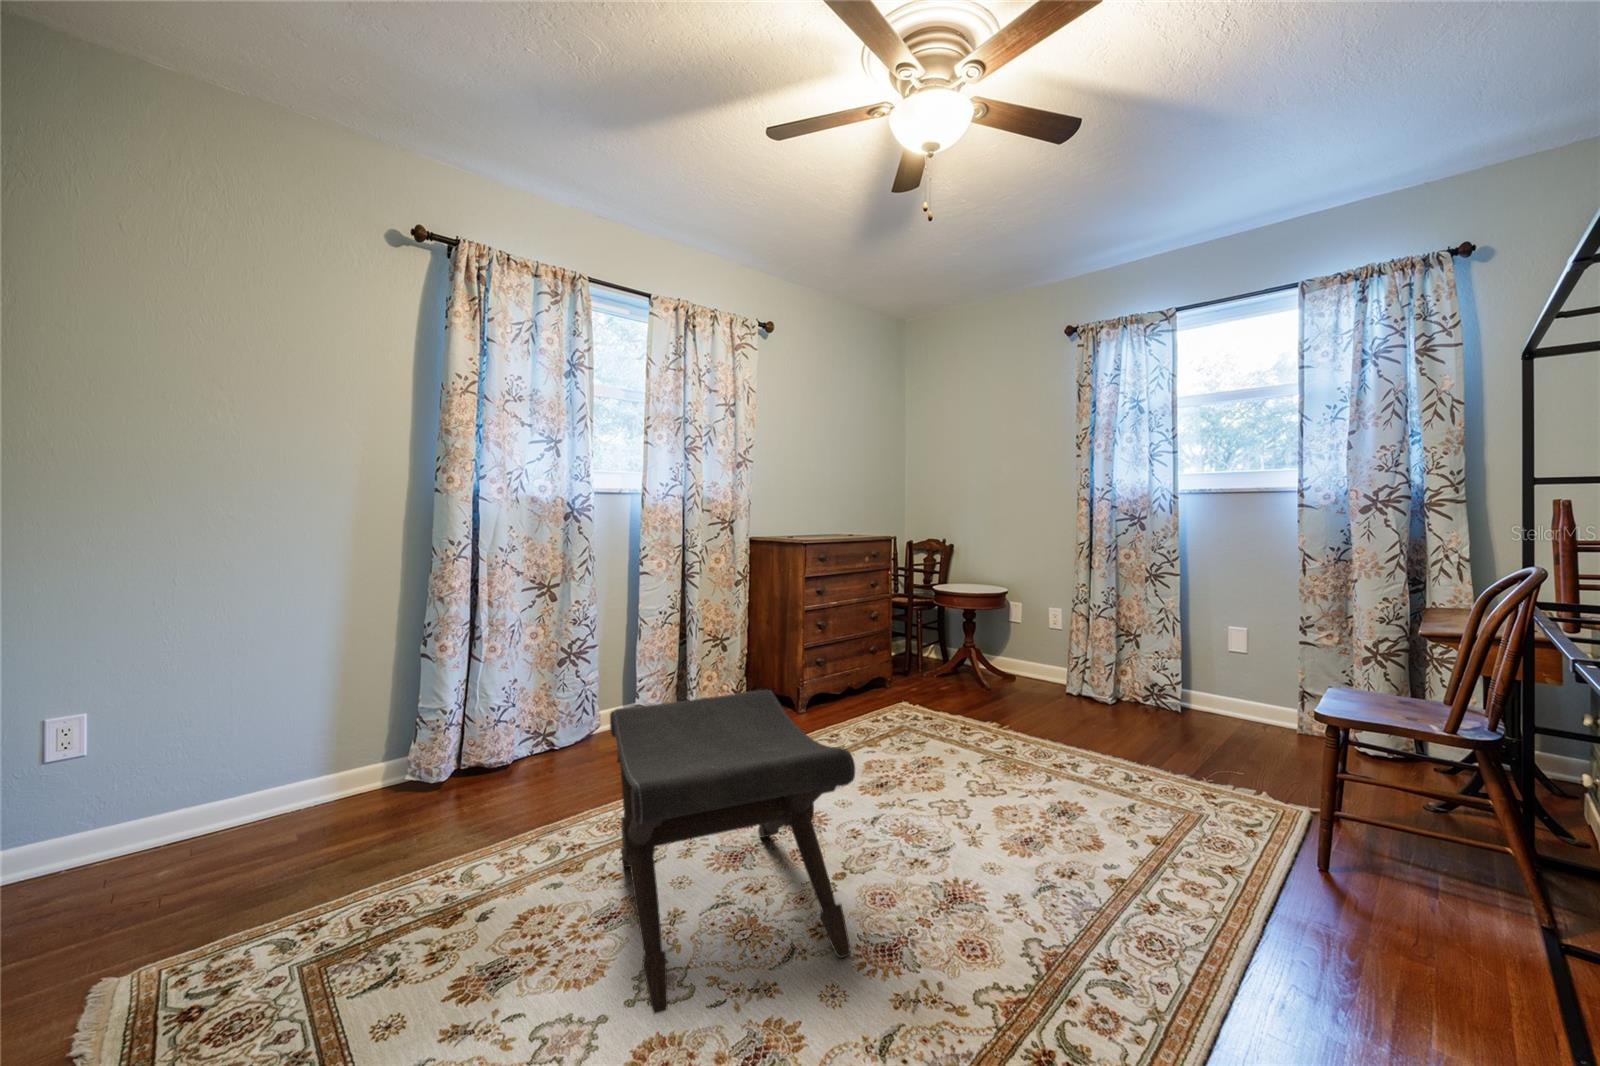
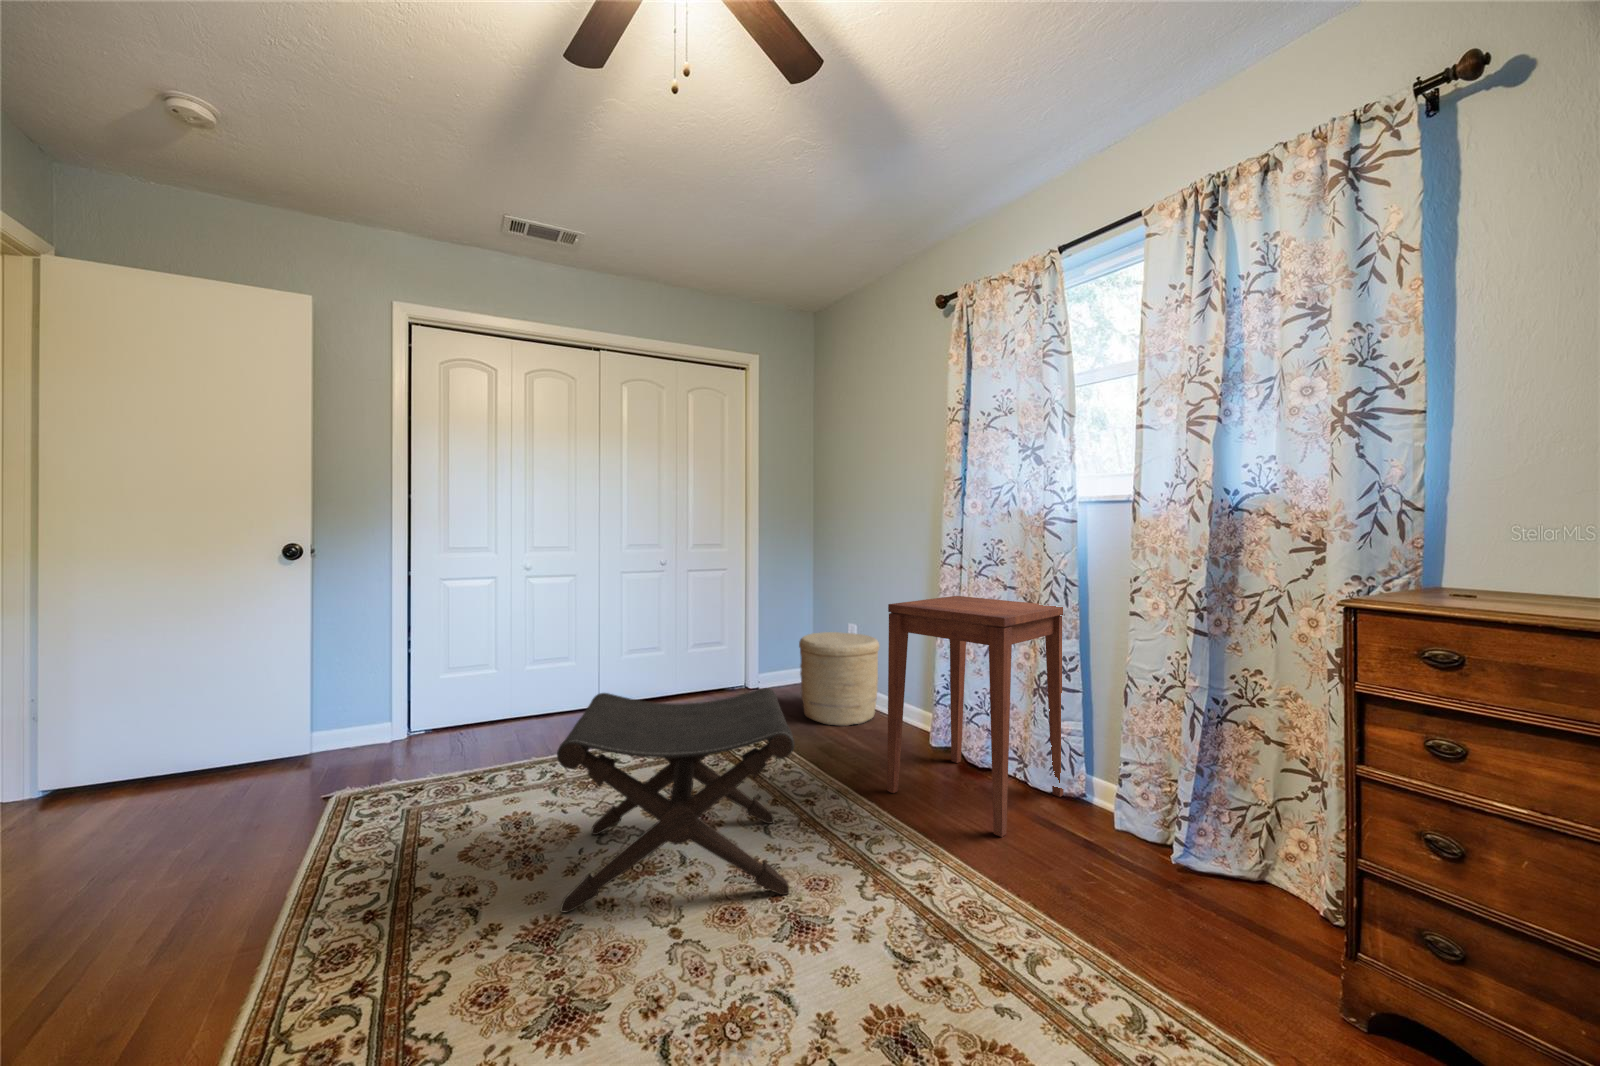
side table: none [477,580,662,807] -> present [887,596,1064,837]
woven basket: none [90,707,298,906] -> present [799,632,880,726]

